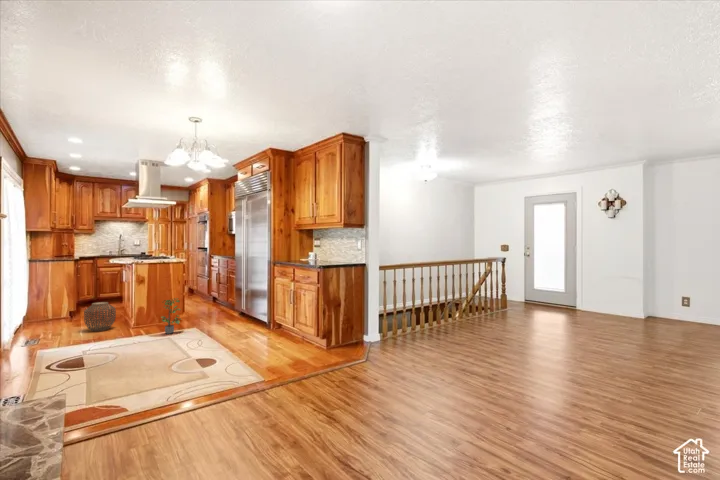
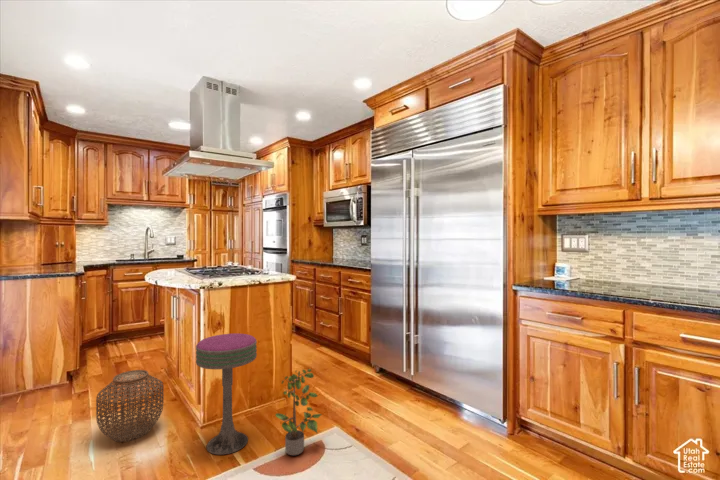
bar stool: none [127,285,156,334] -> present [196,334,257,455]

